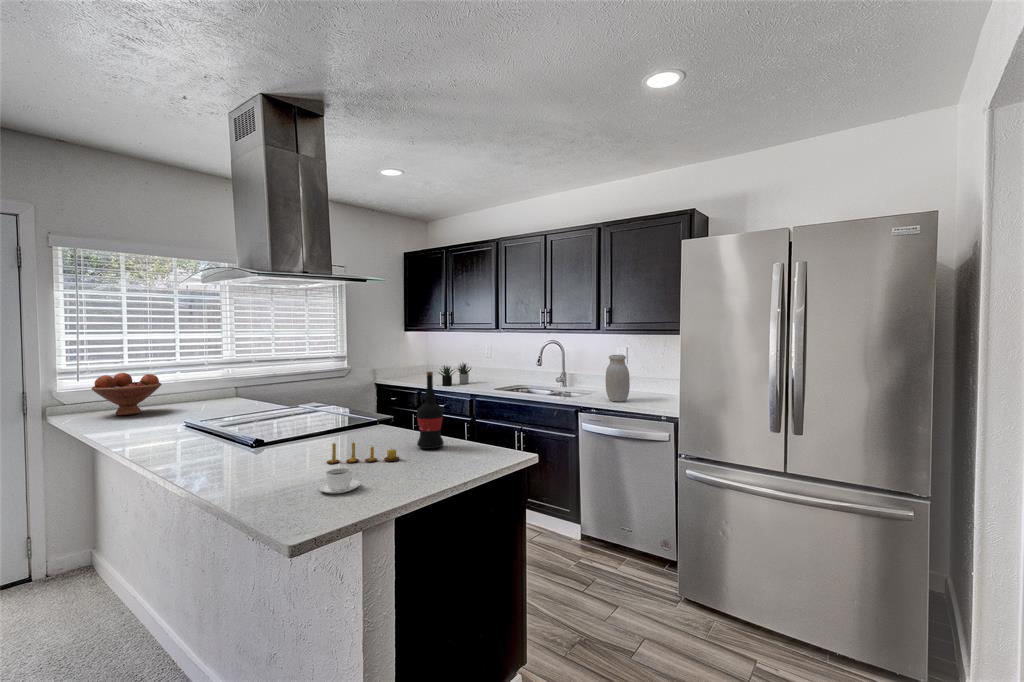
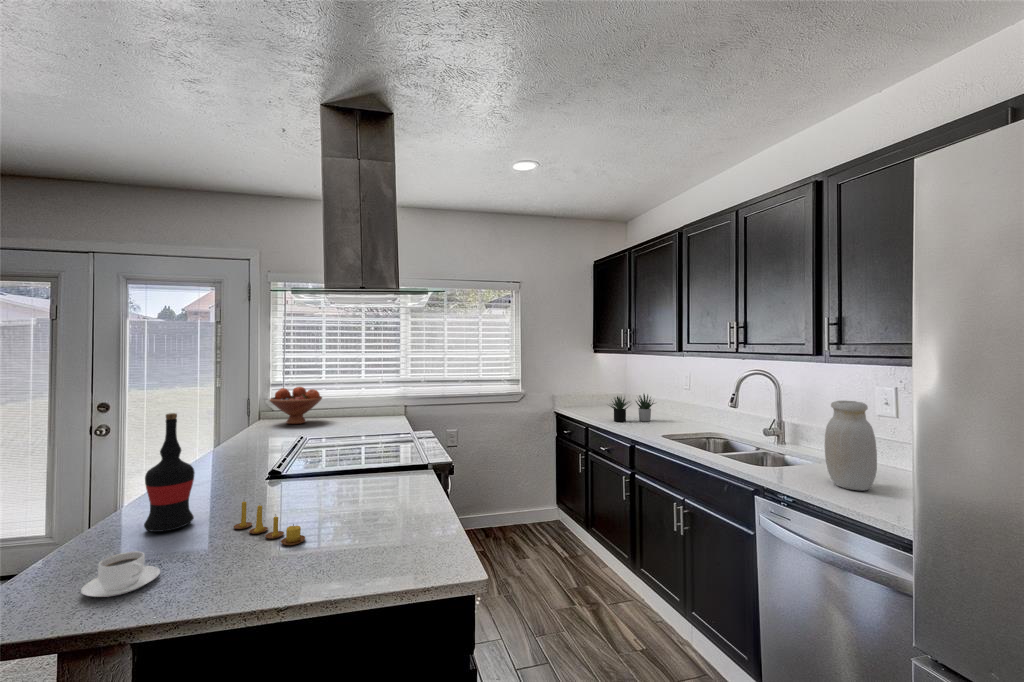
wine bottle: present [417,372,444,449] -> present [144,413,195,532]

